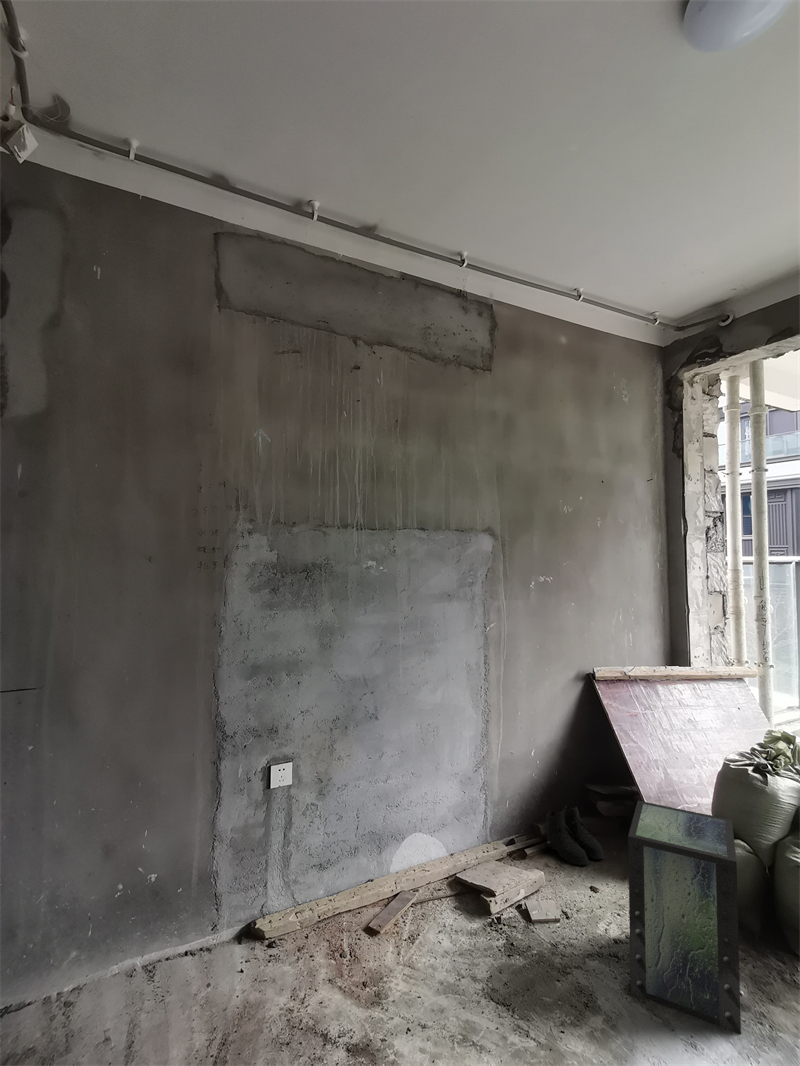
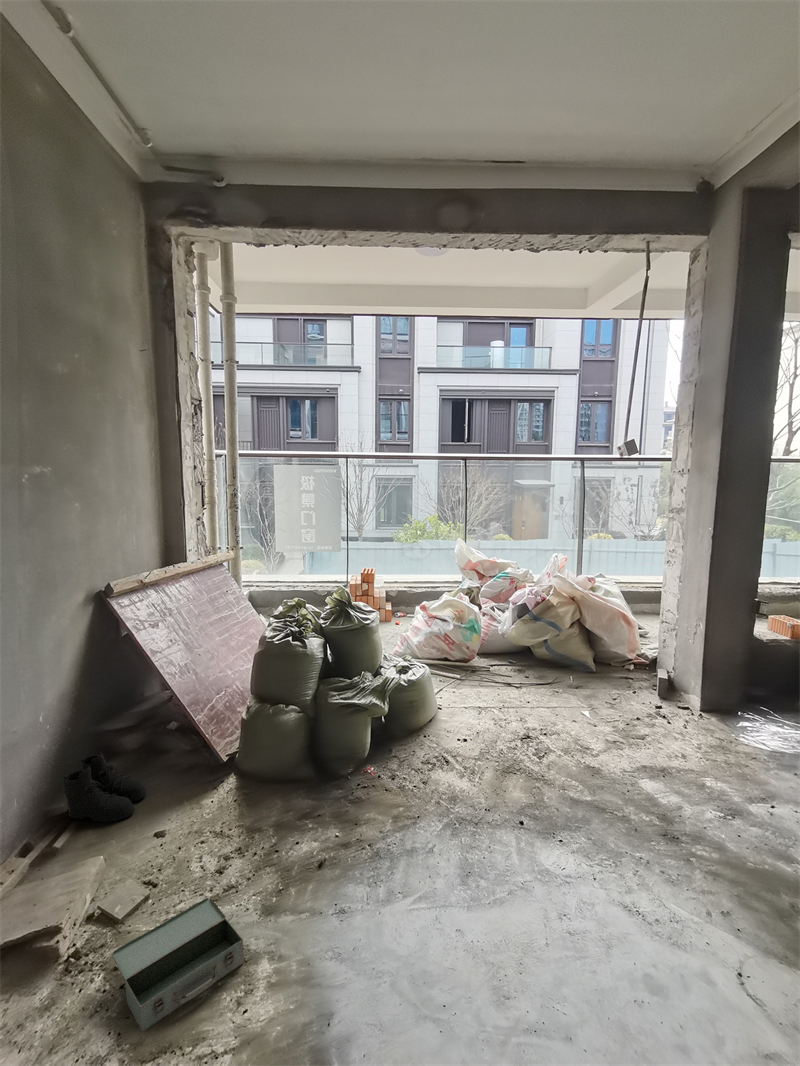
storage box: present [628,801,741,1034] -> none [231,689,361,911]
toolbox: none [502,925,586,1006] -> present [112,898,244,1032]

